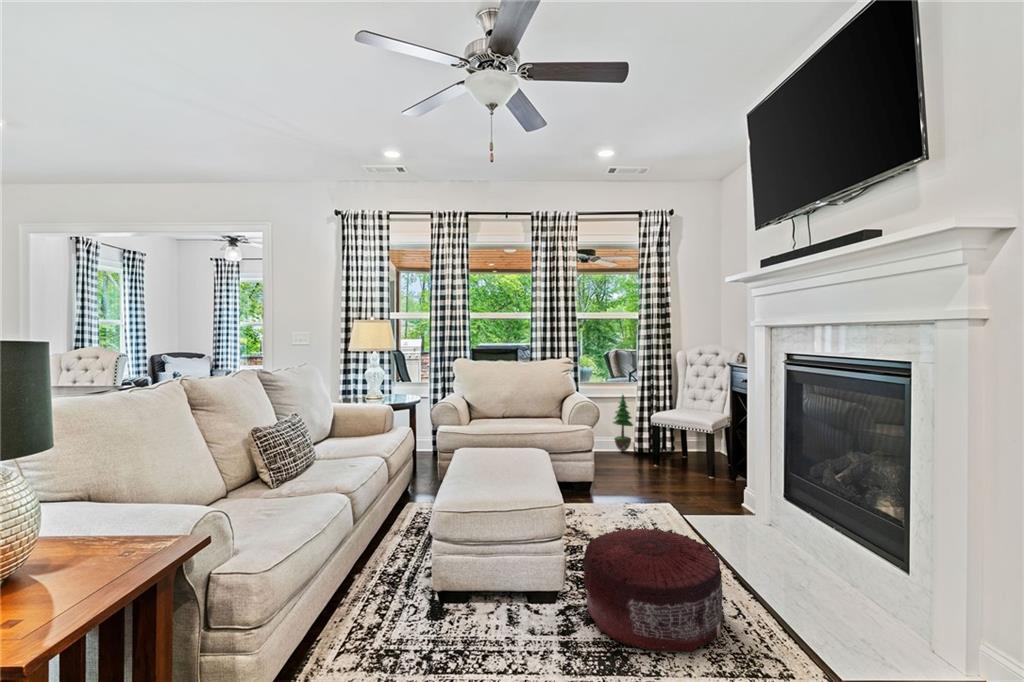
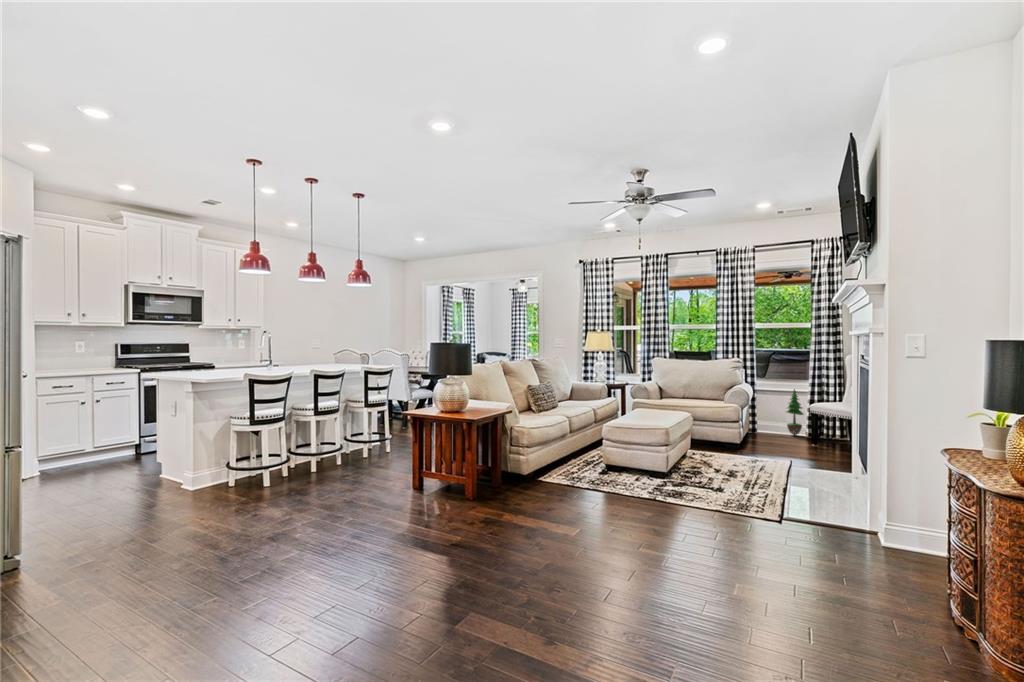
pouf: present [583,527,725,652] -> none [674,450,755,501]

